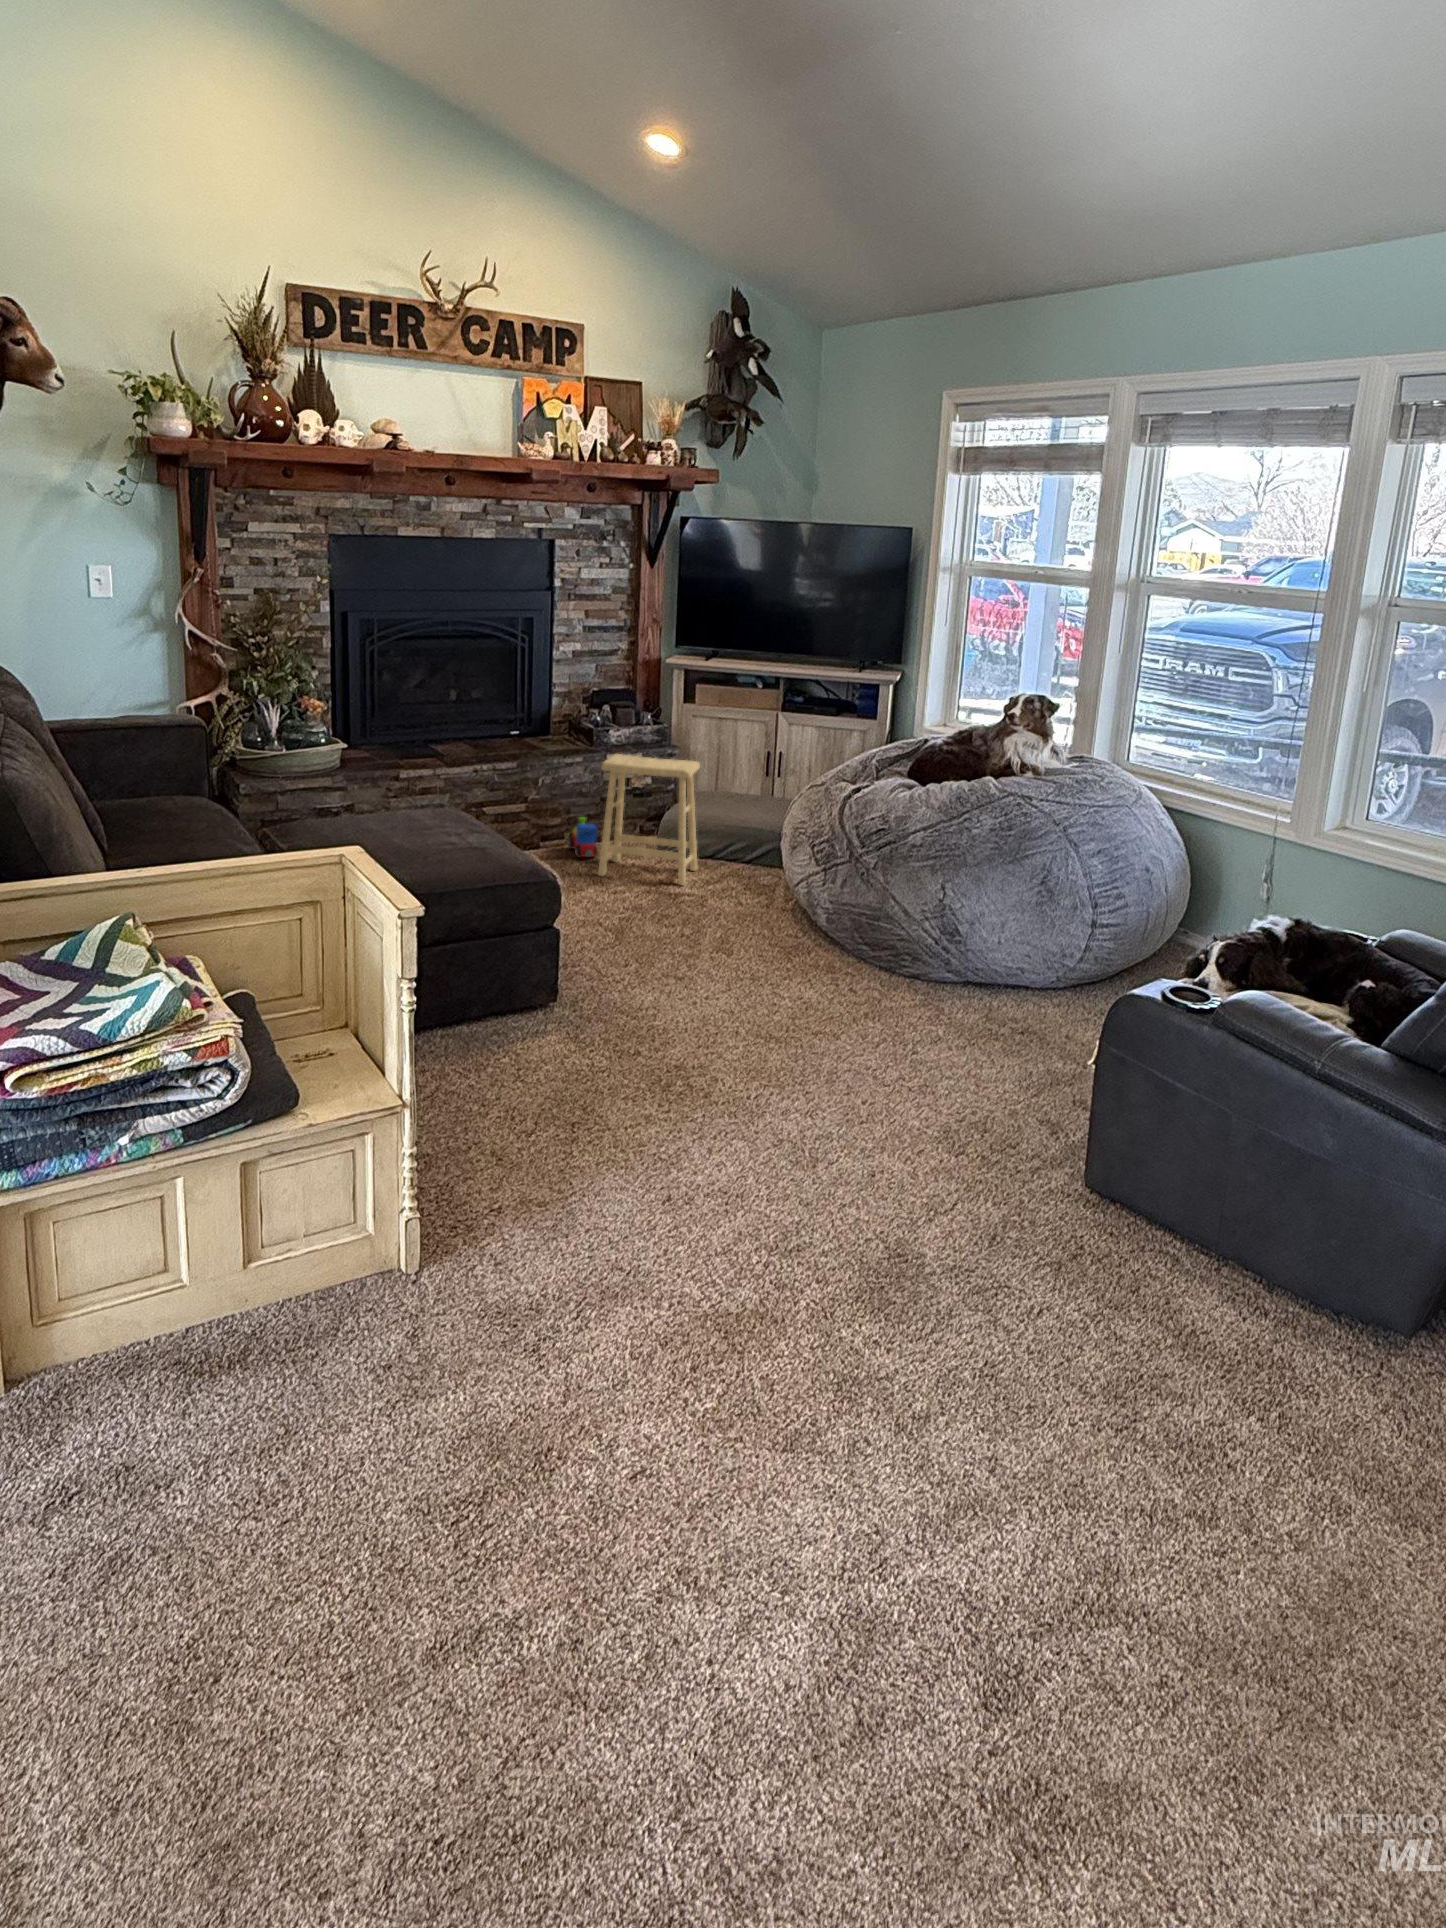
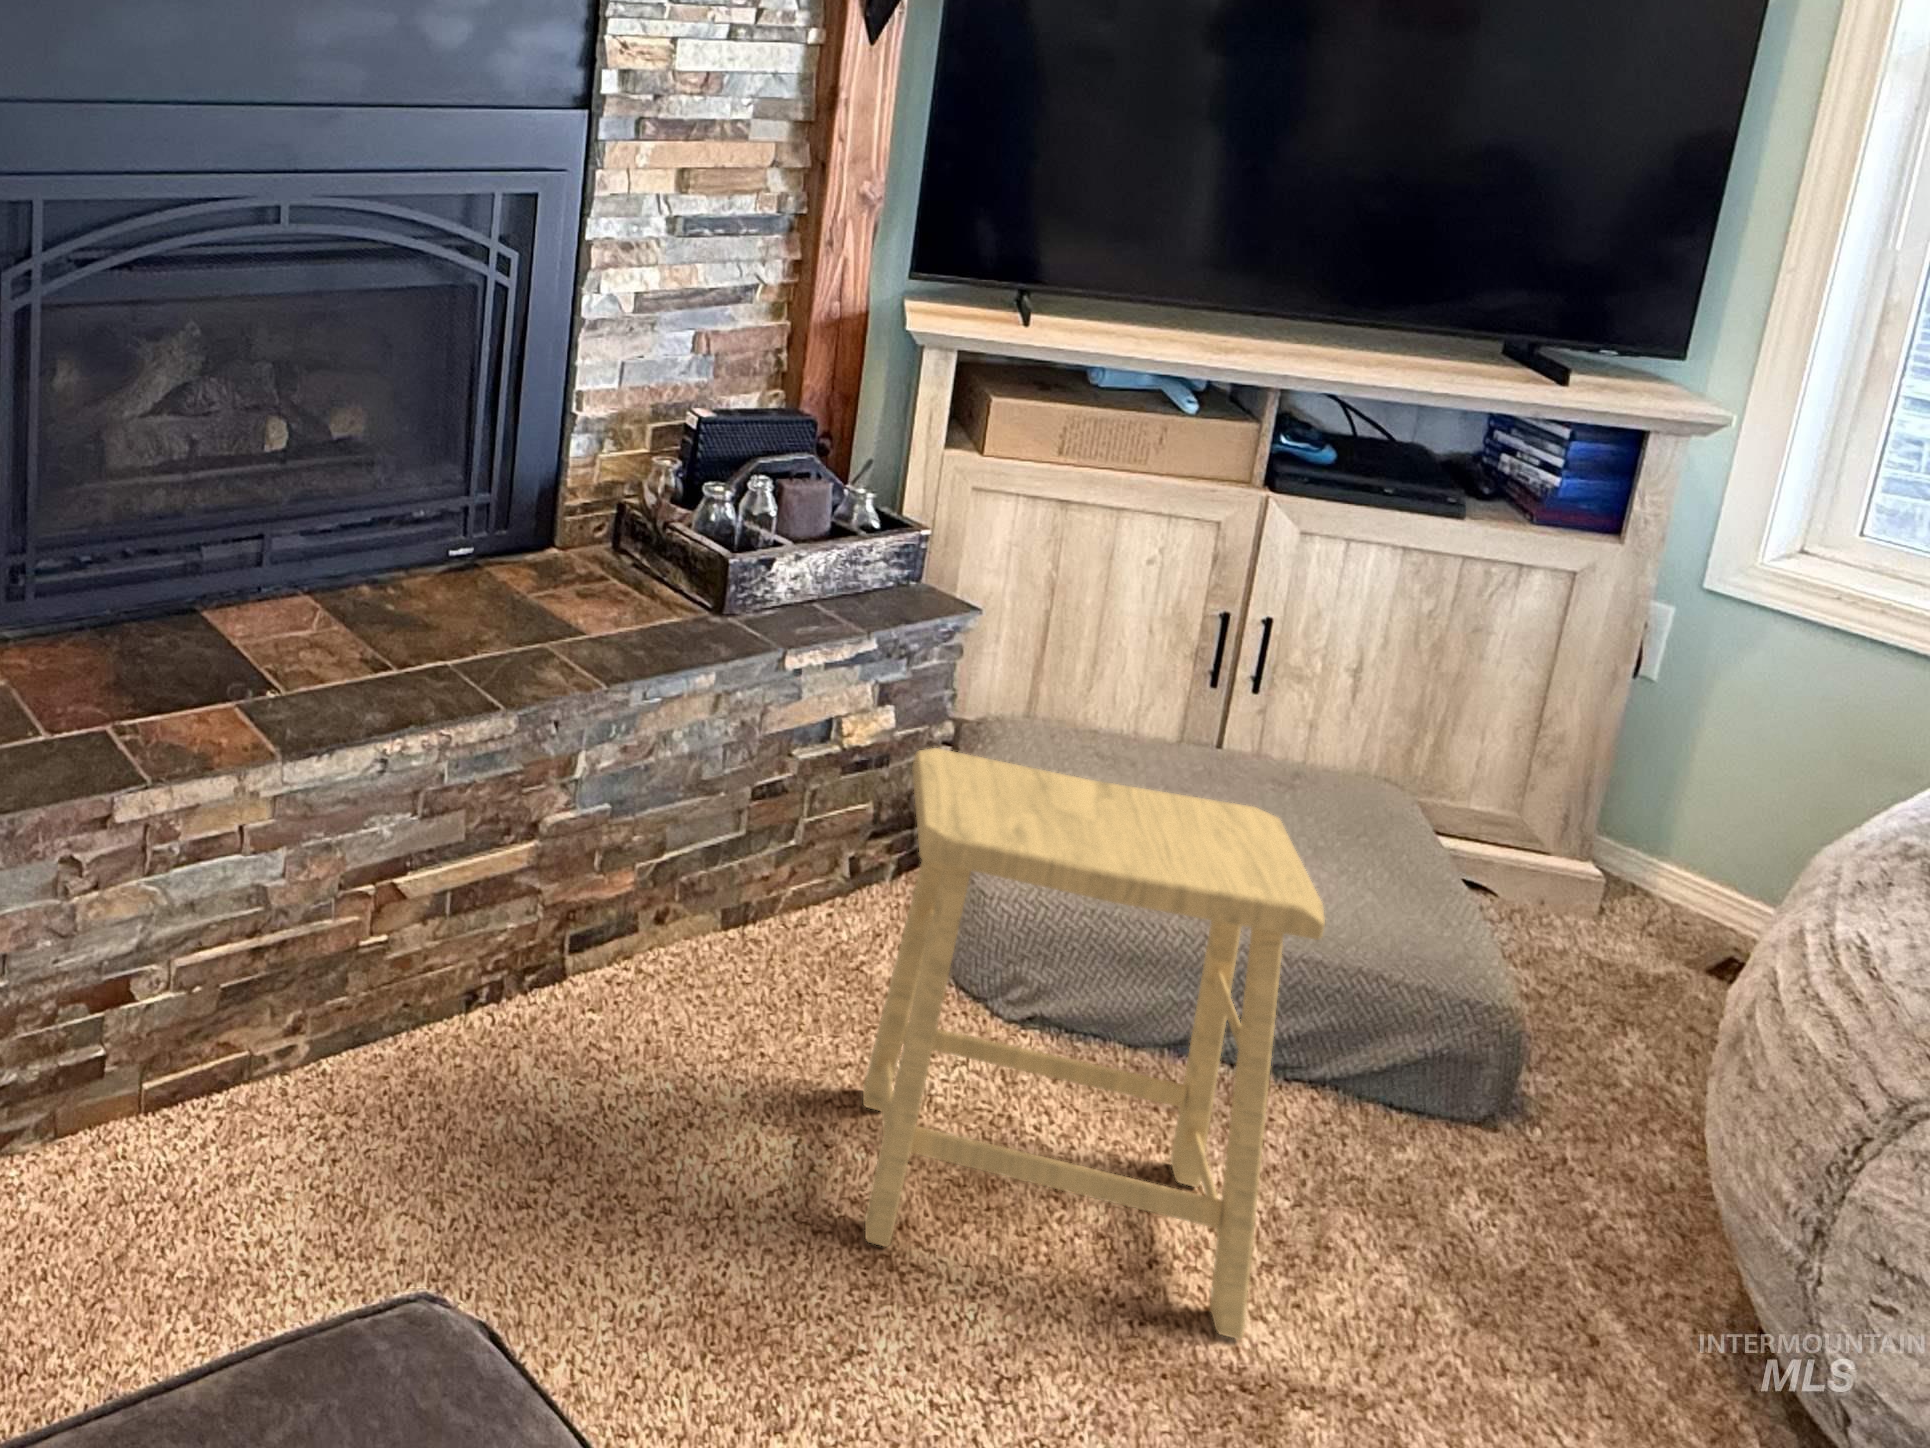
toy train: present [568,817,597,857] -> none [668,908,812,1083]

